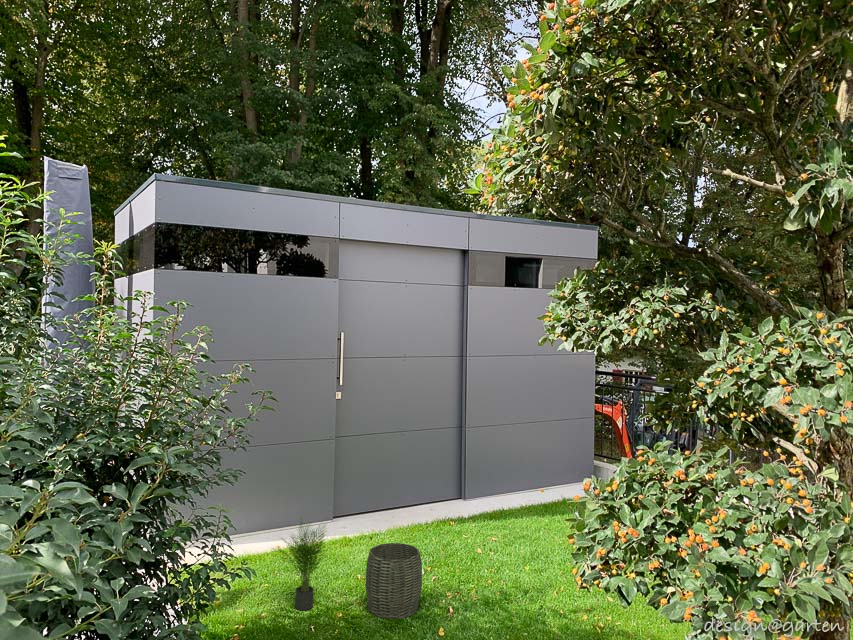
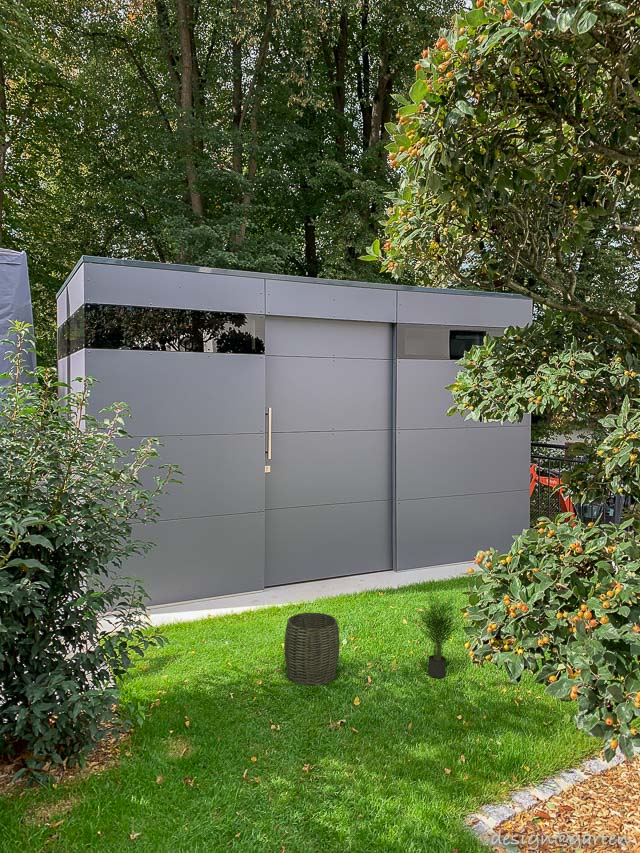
potted plant: present [280,524,325,610] -> present [411,597,458,678]

